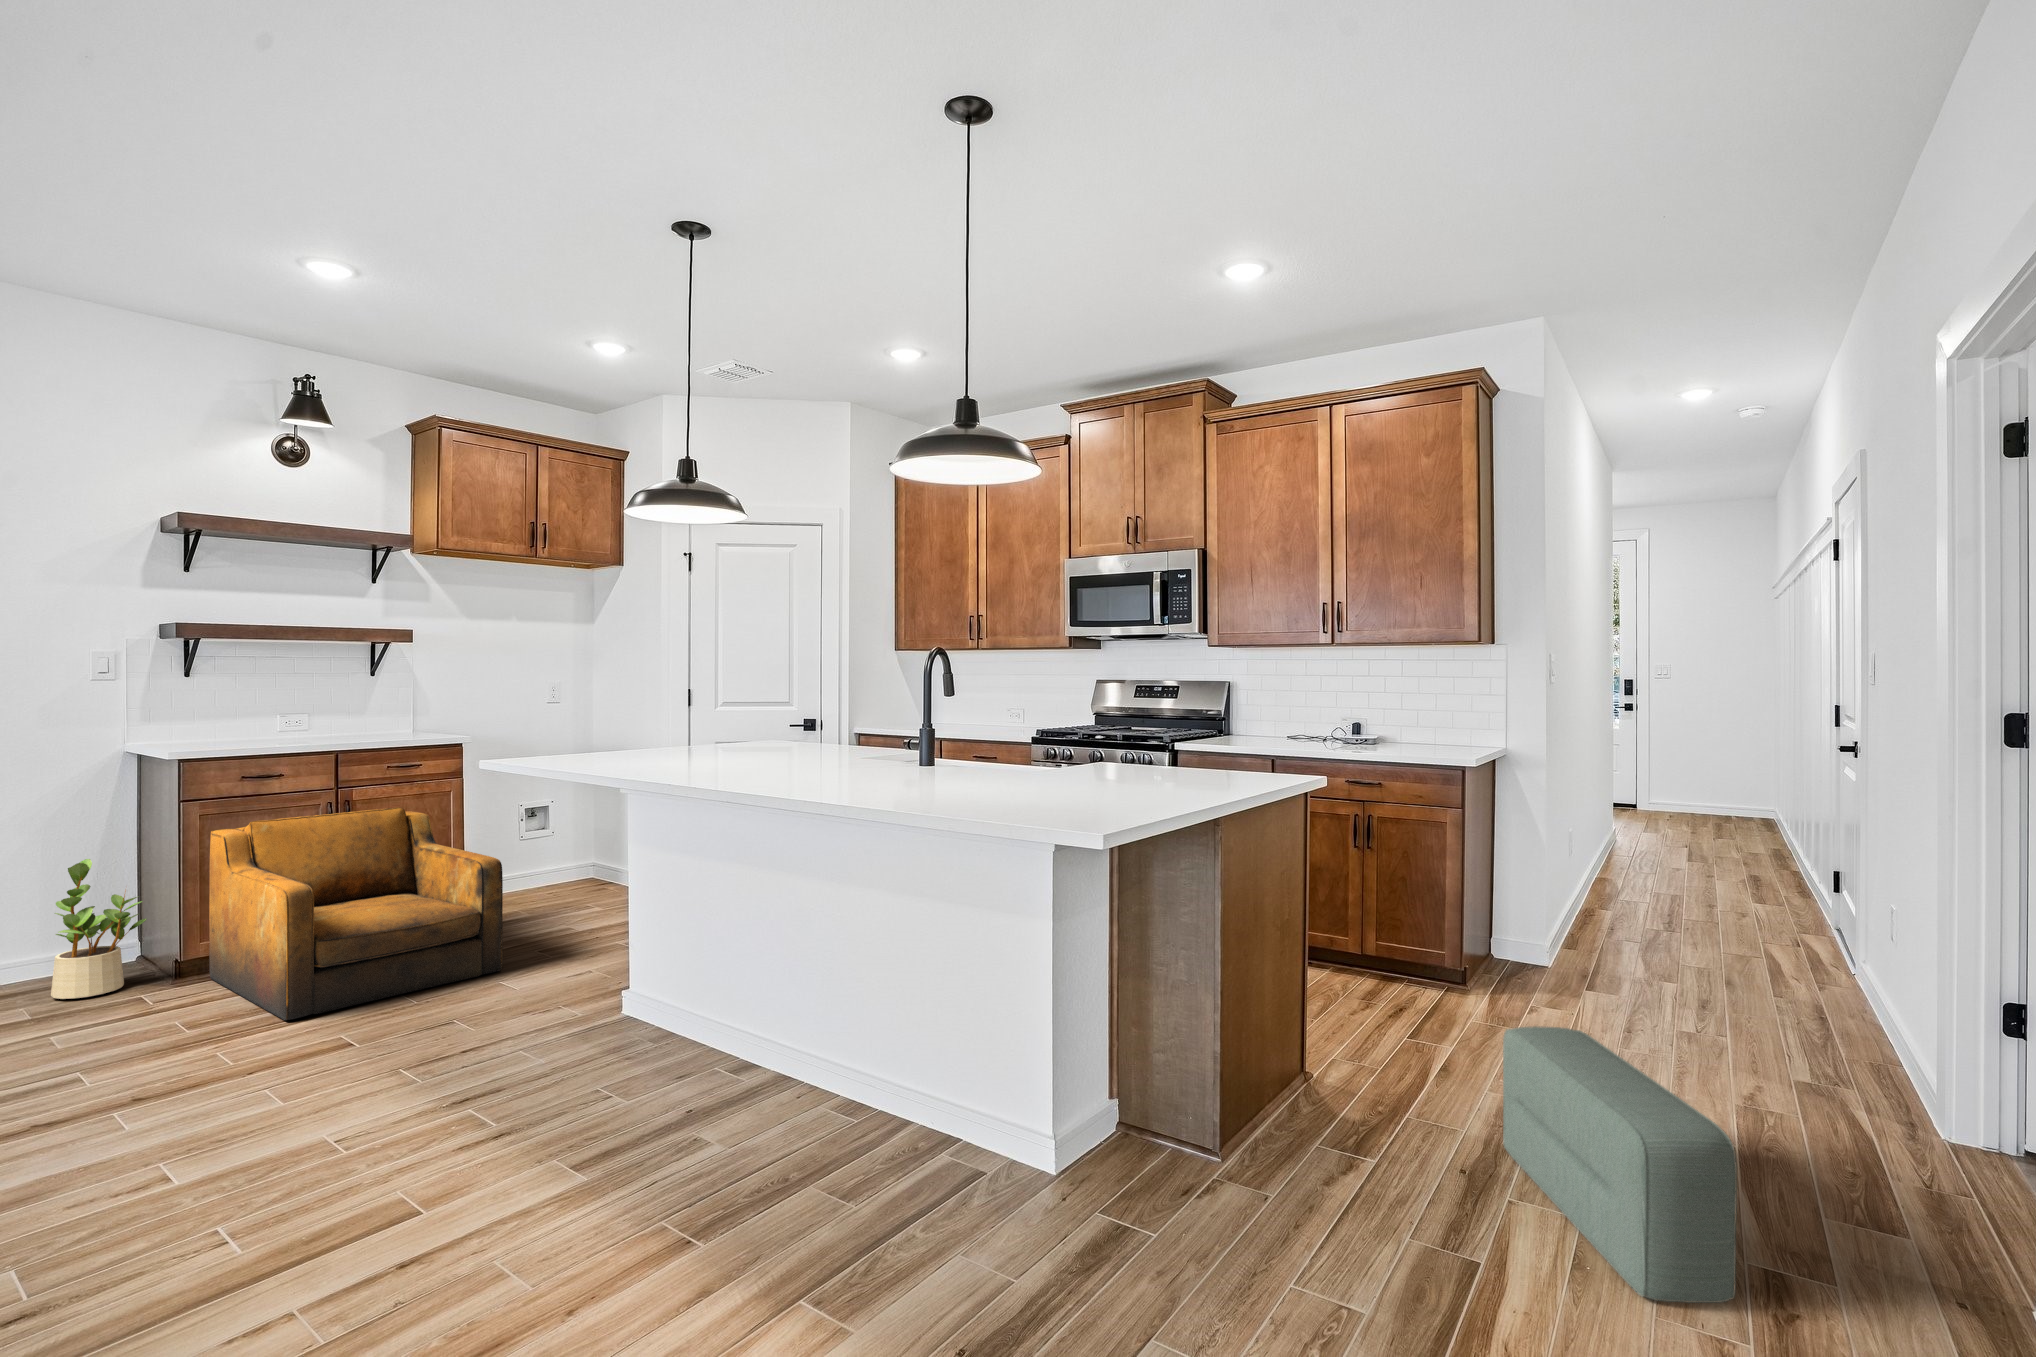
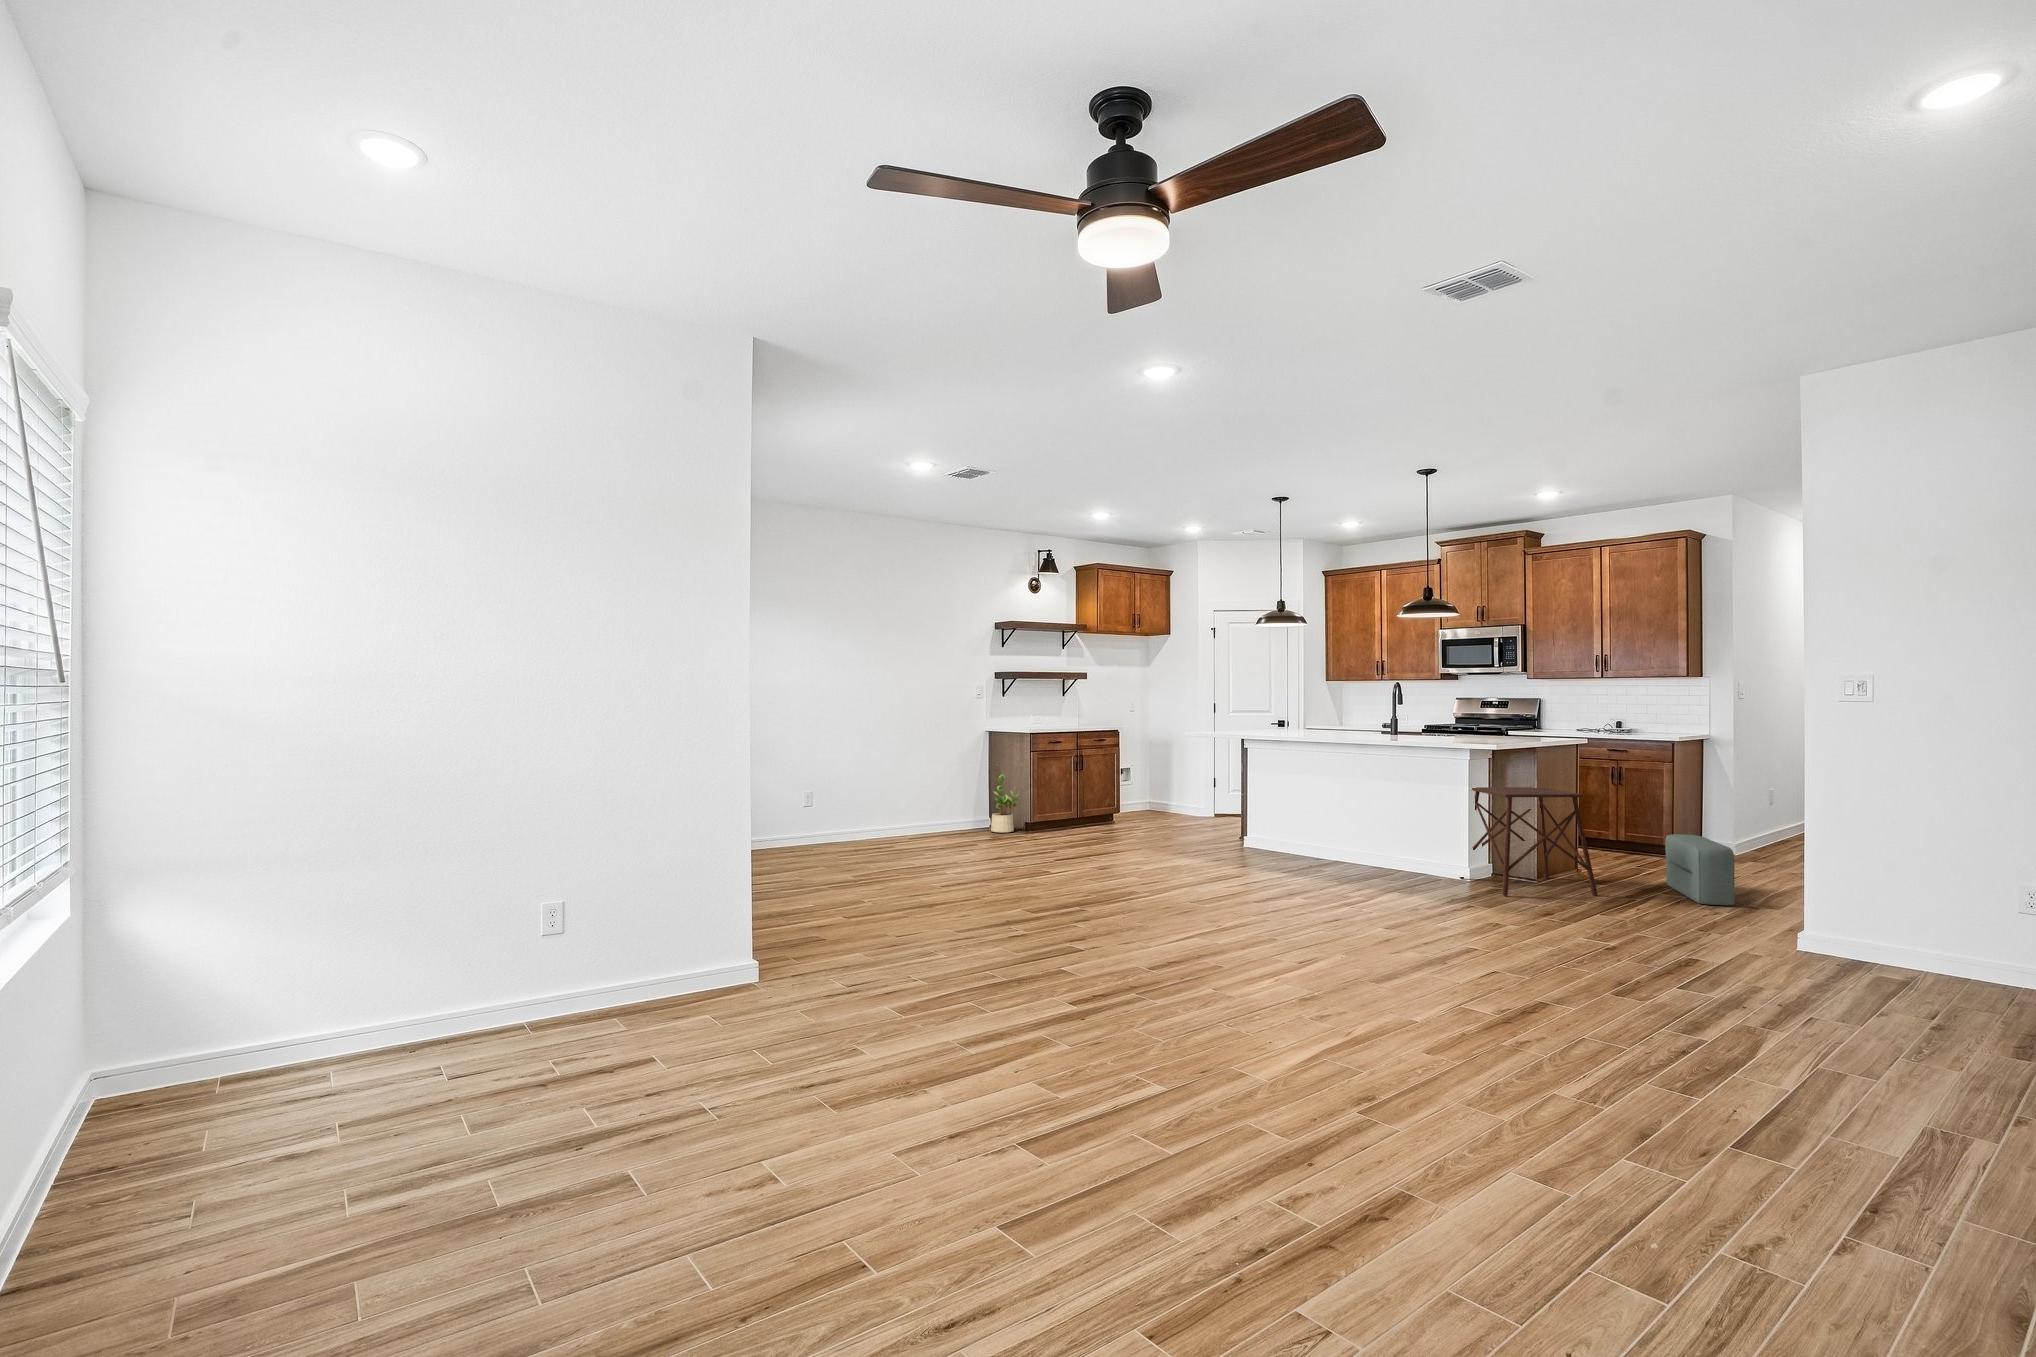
armchair: present [209,807,503,1020] -> none [1042,758,1168,840]
side table: none [1023,915,1368,1313] -> present [1460,787,1598,896]

